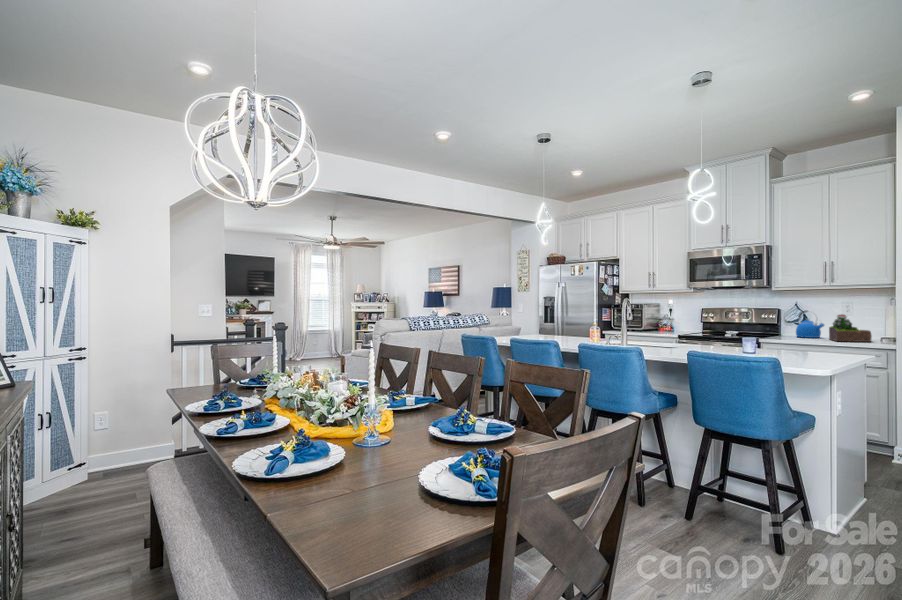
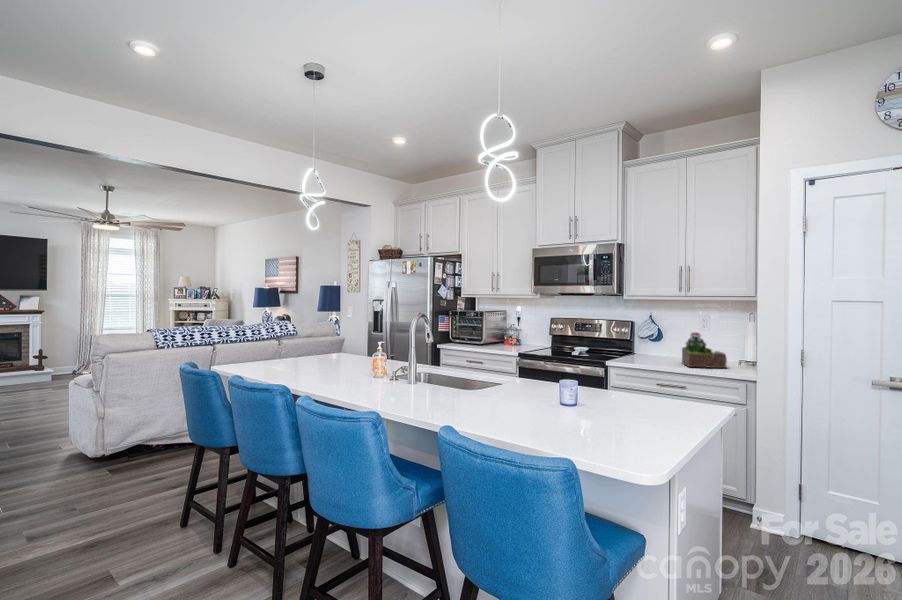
kettle: present [796,311,824,338] -> none [648,325,678,360]

